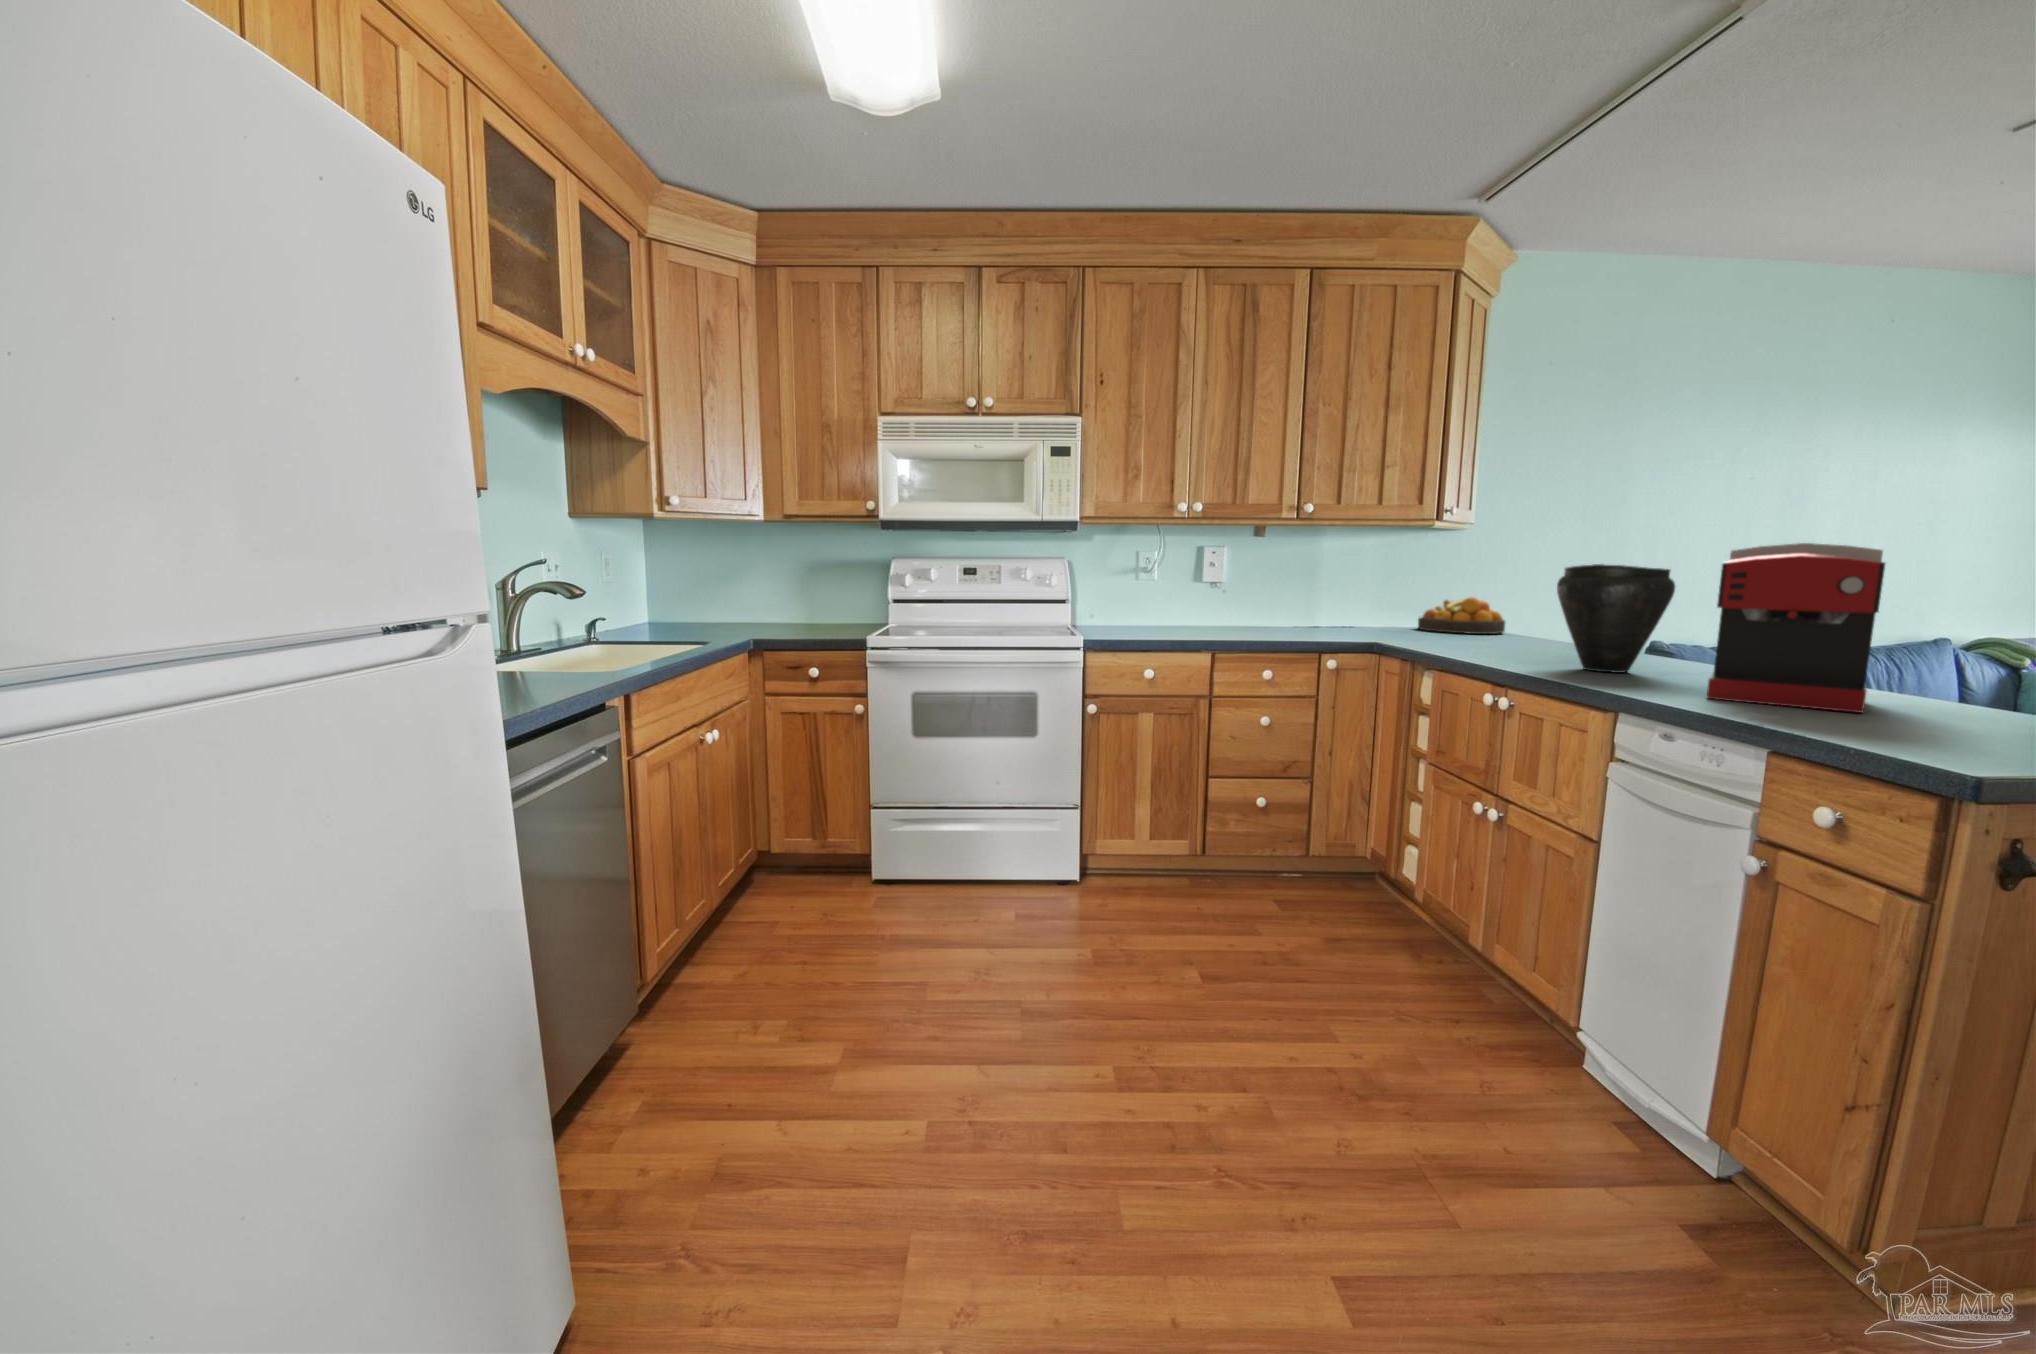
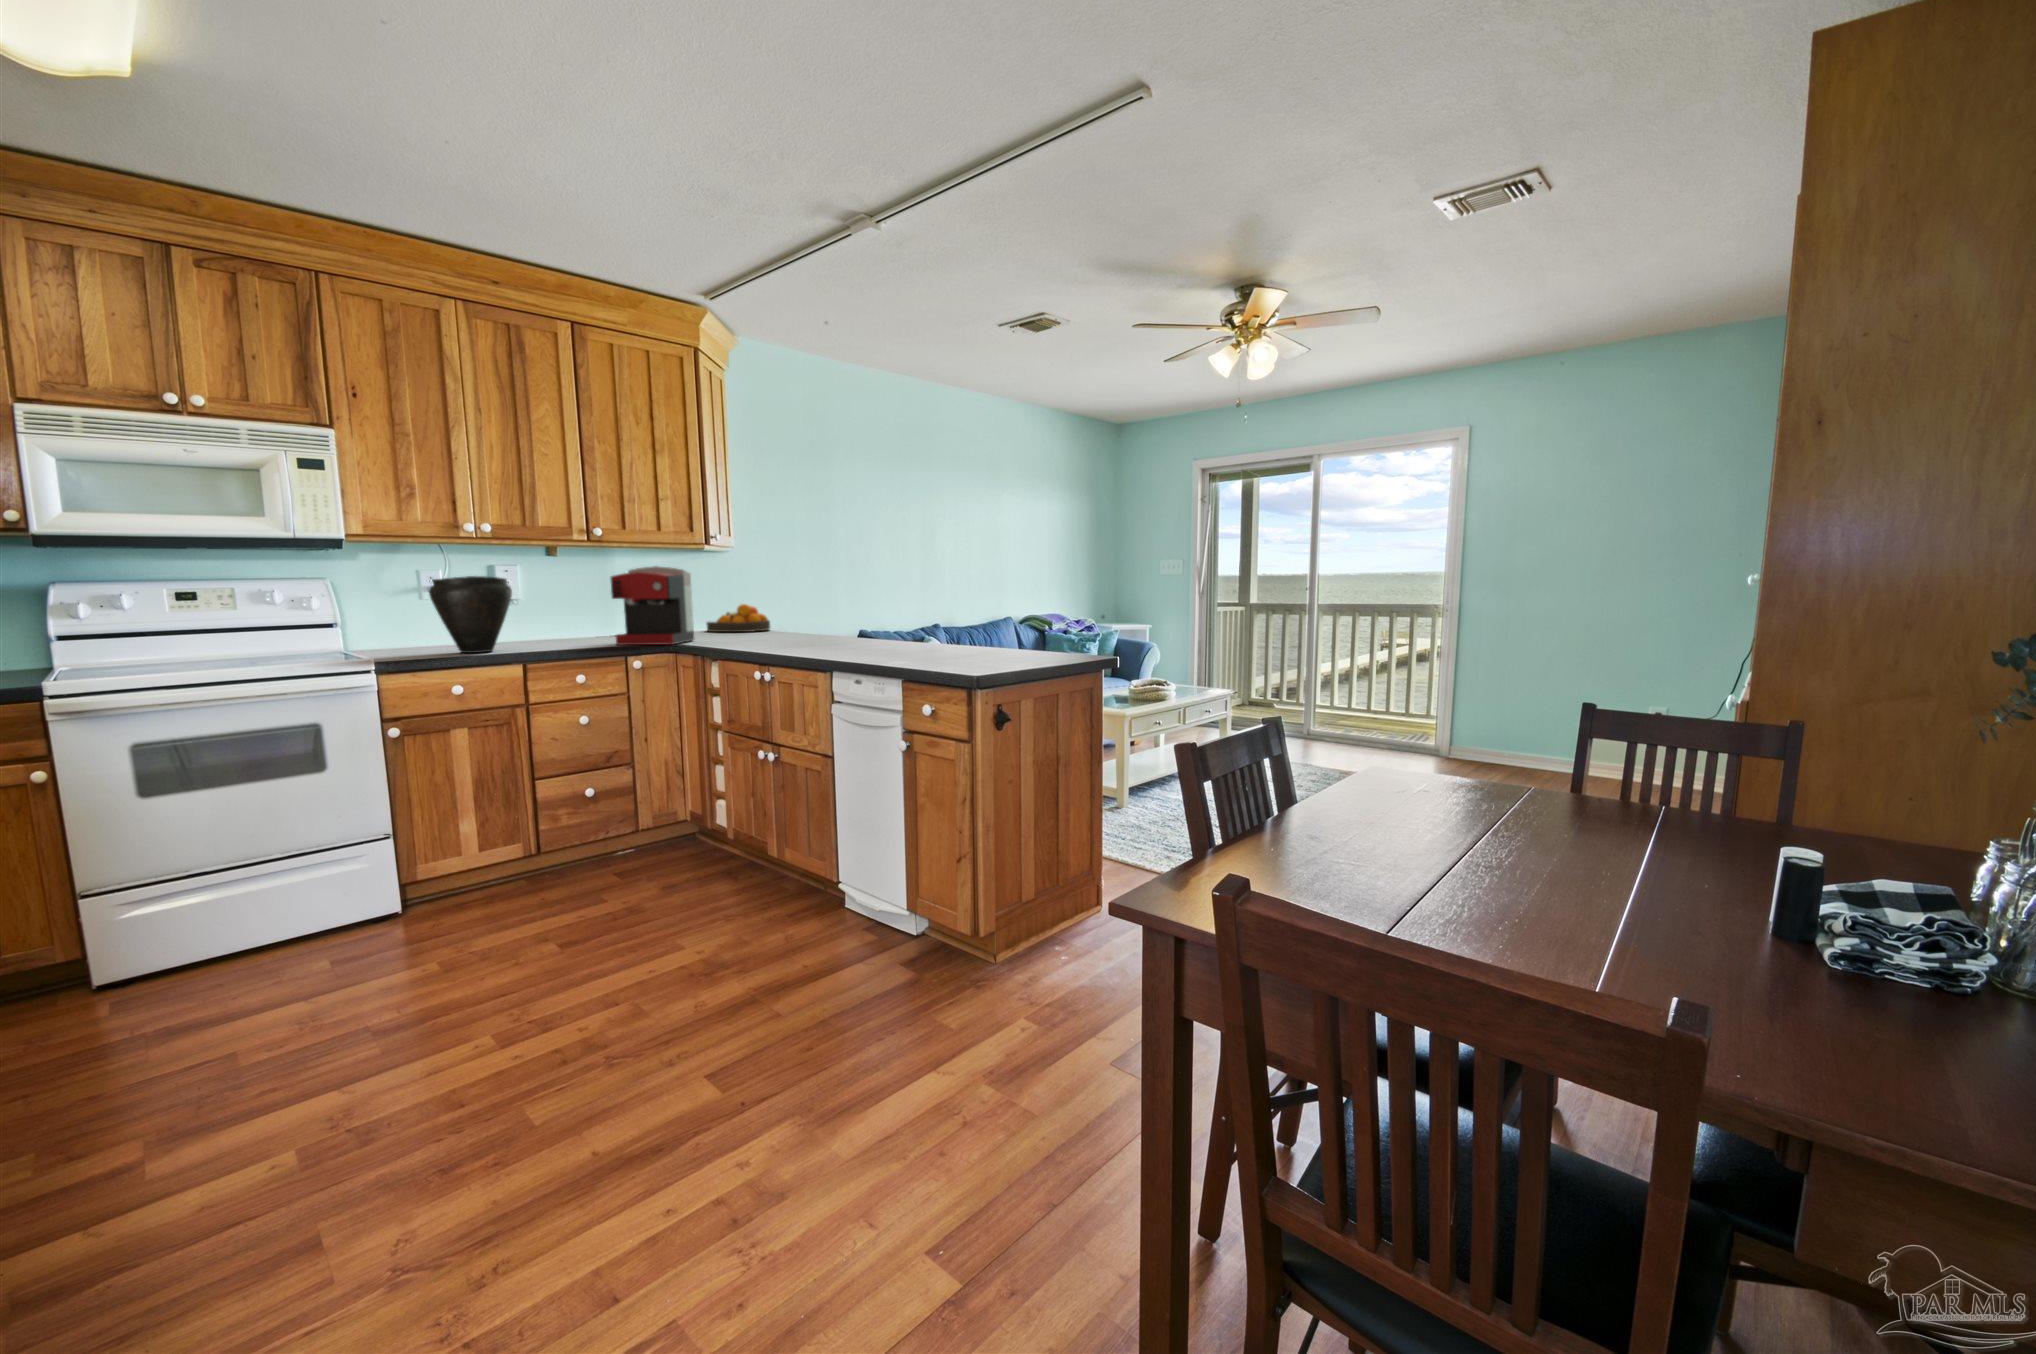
coffee maker: present [1707,543,1885,713] -> present [611,566,694,645]
vase: present [1557,564,1675,673] -> present [429,576,512,653]

